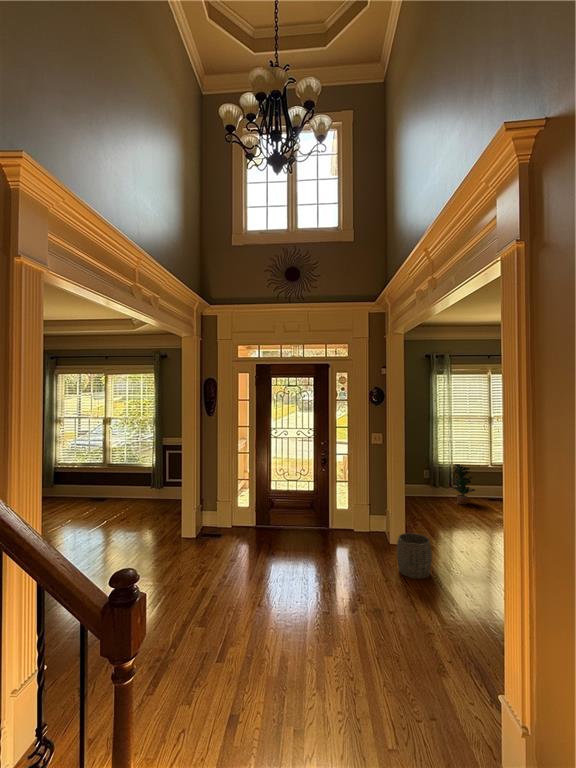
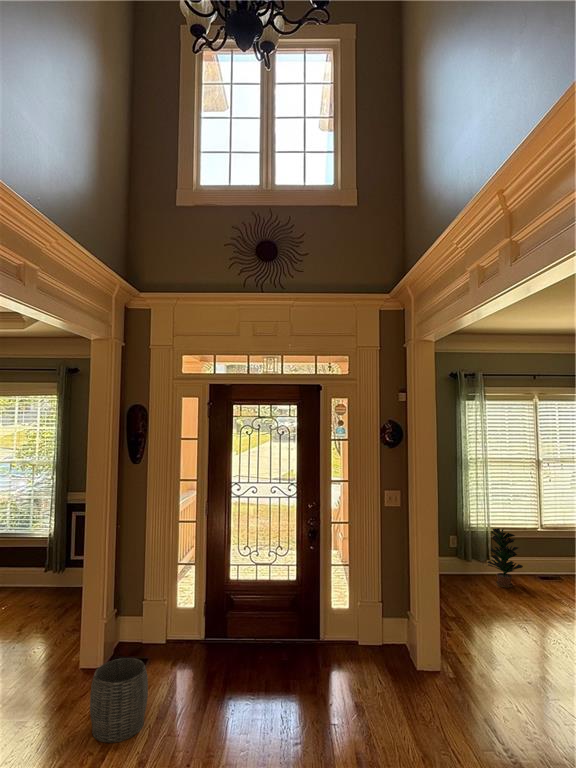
woven basket: present [397,533,432,579] -> present [90,658,148,743]

